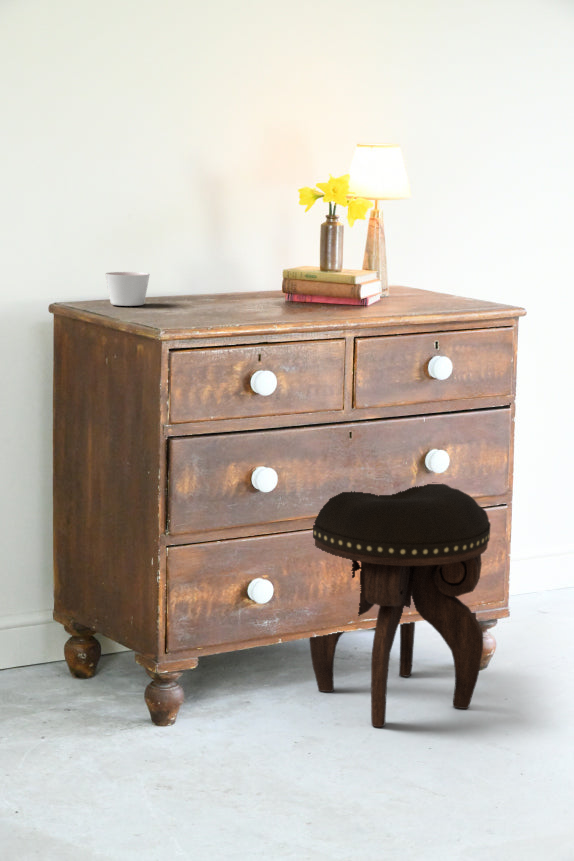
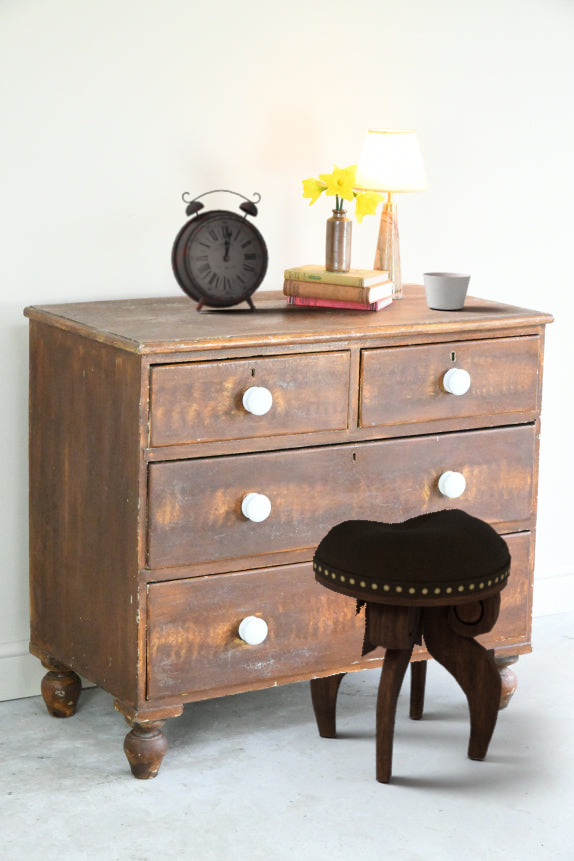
alarm clock: none [183,197,270,306] -> present [171,190,269,312]
candle: present [105,272,150,306] -> present [423,272,470,310]

